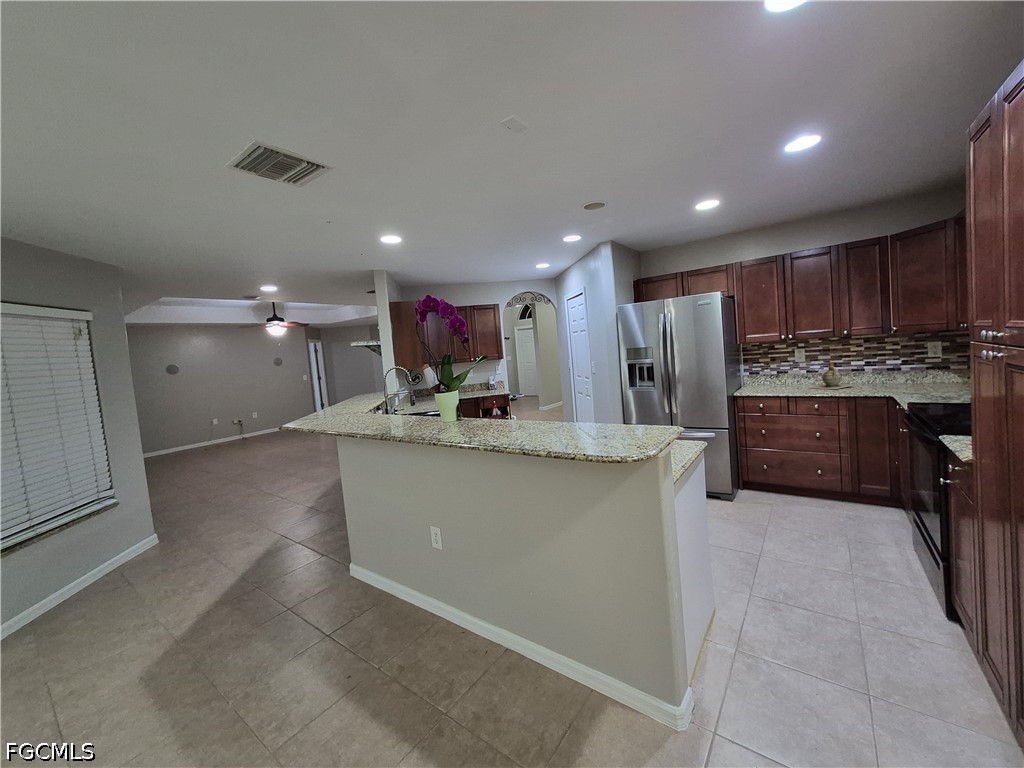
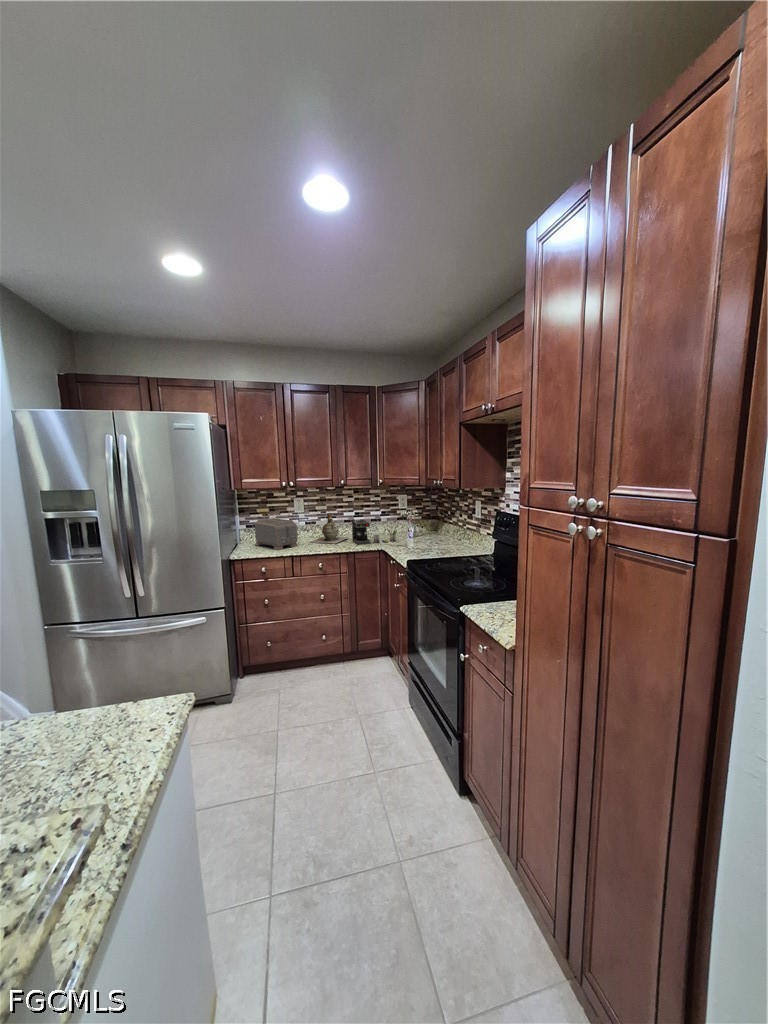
toaster: none [755,367,795,392] -> present [255,518,298,550]
coffee maker: none [857,368,915,391] -> present [352,520,397,544]

